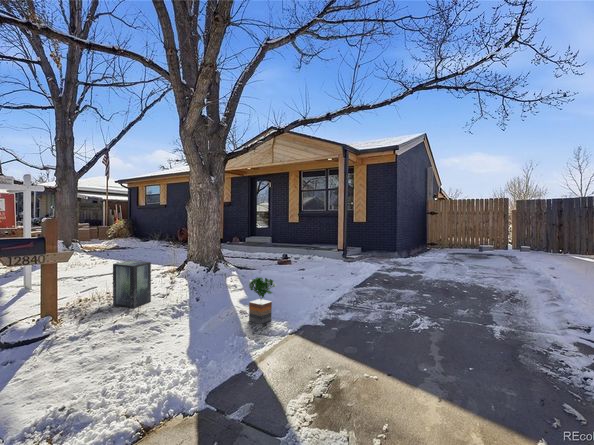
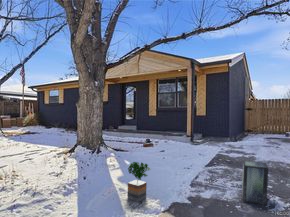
storage box: present [113,261,151,308] -> present [242,161,268,205]

